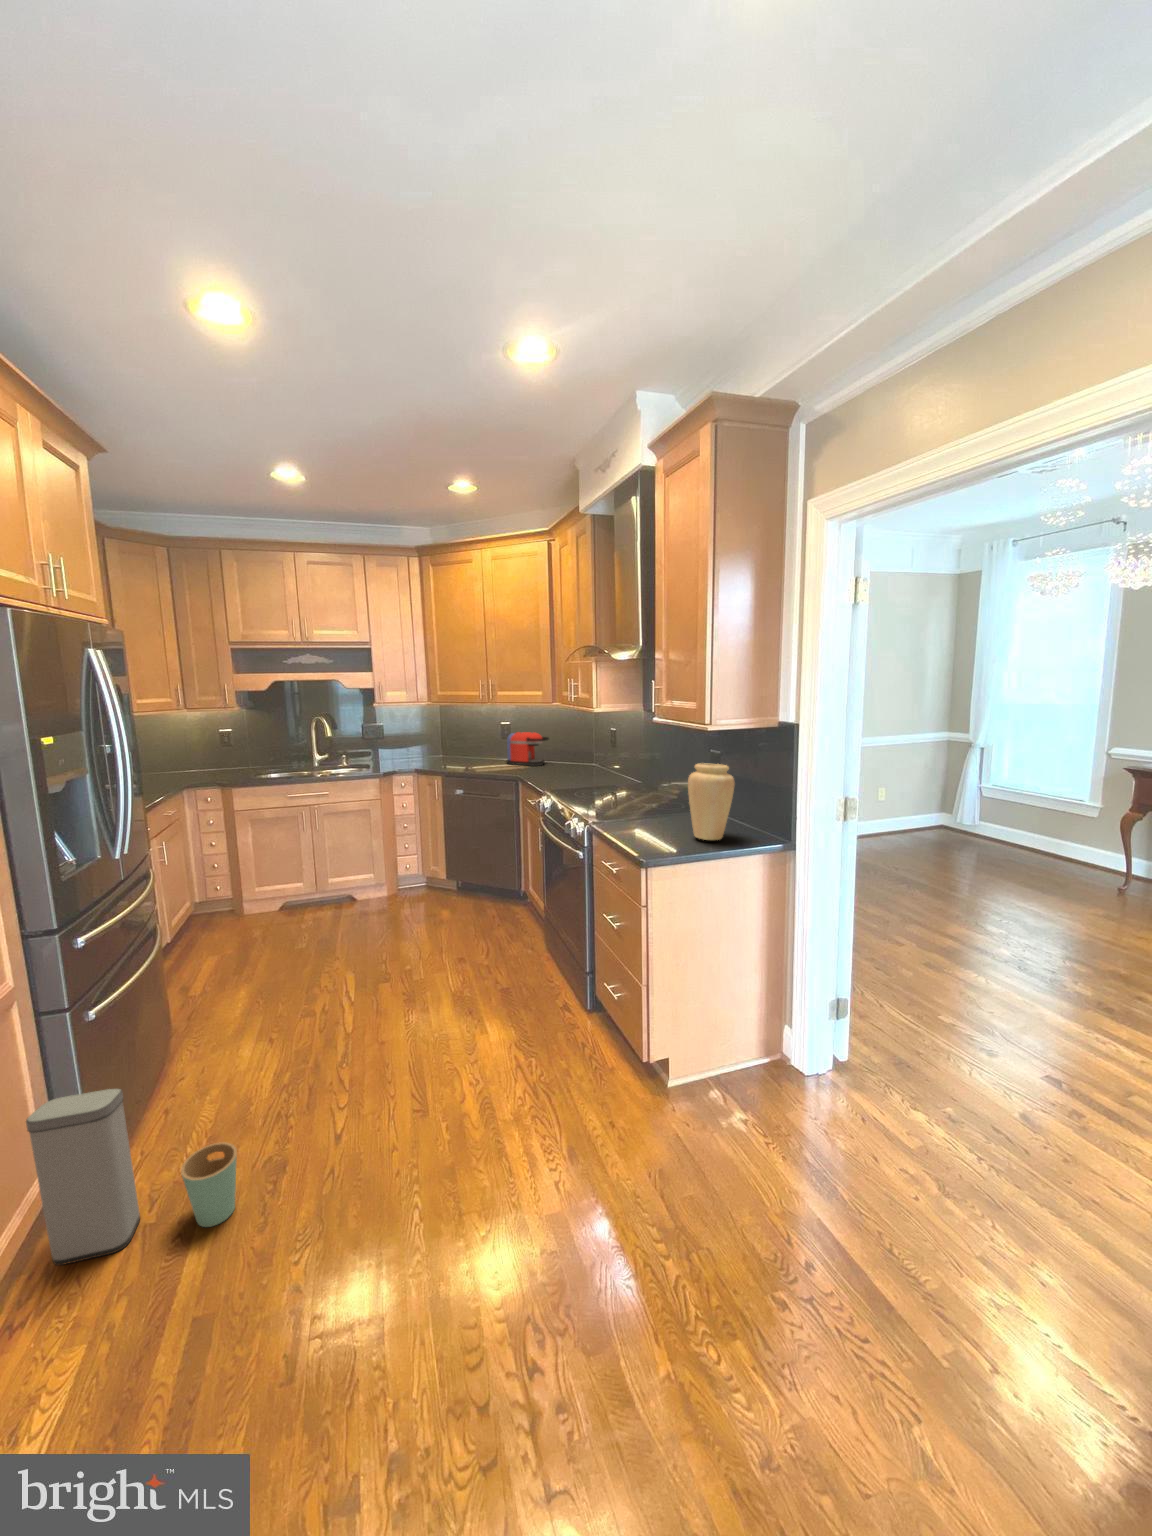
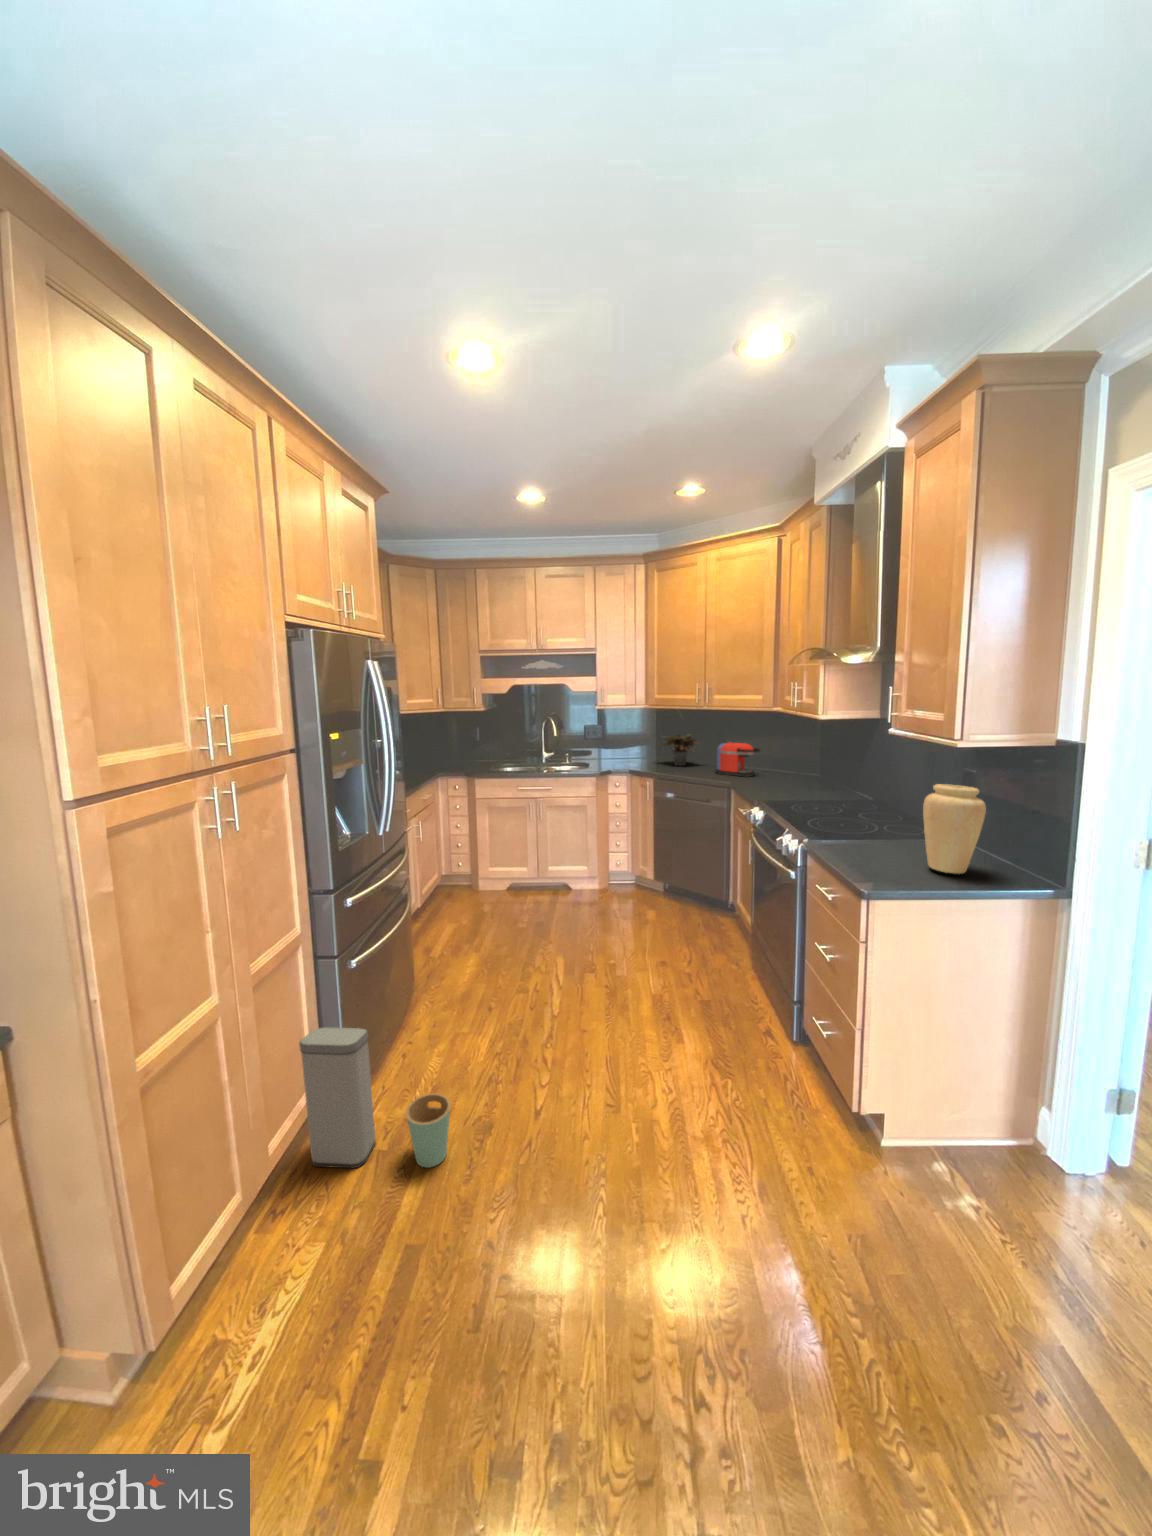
potted plant: none [443,725,494,758] -> present [659,734,698,766]

